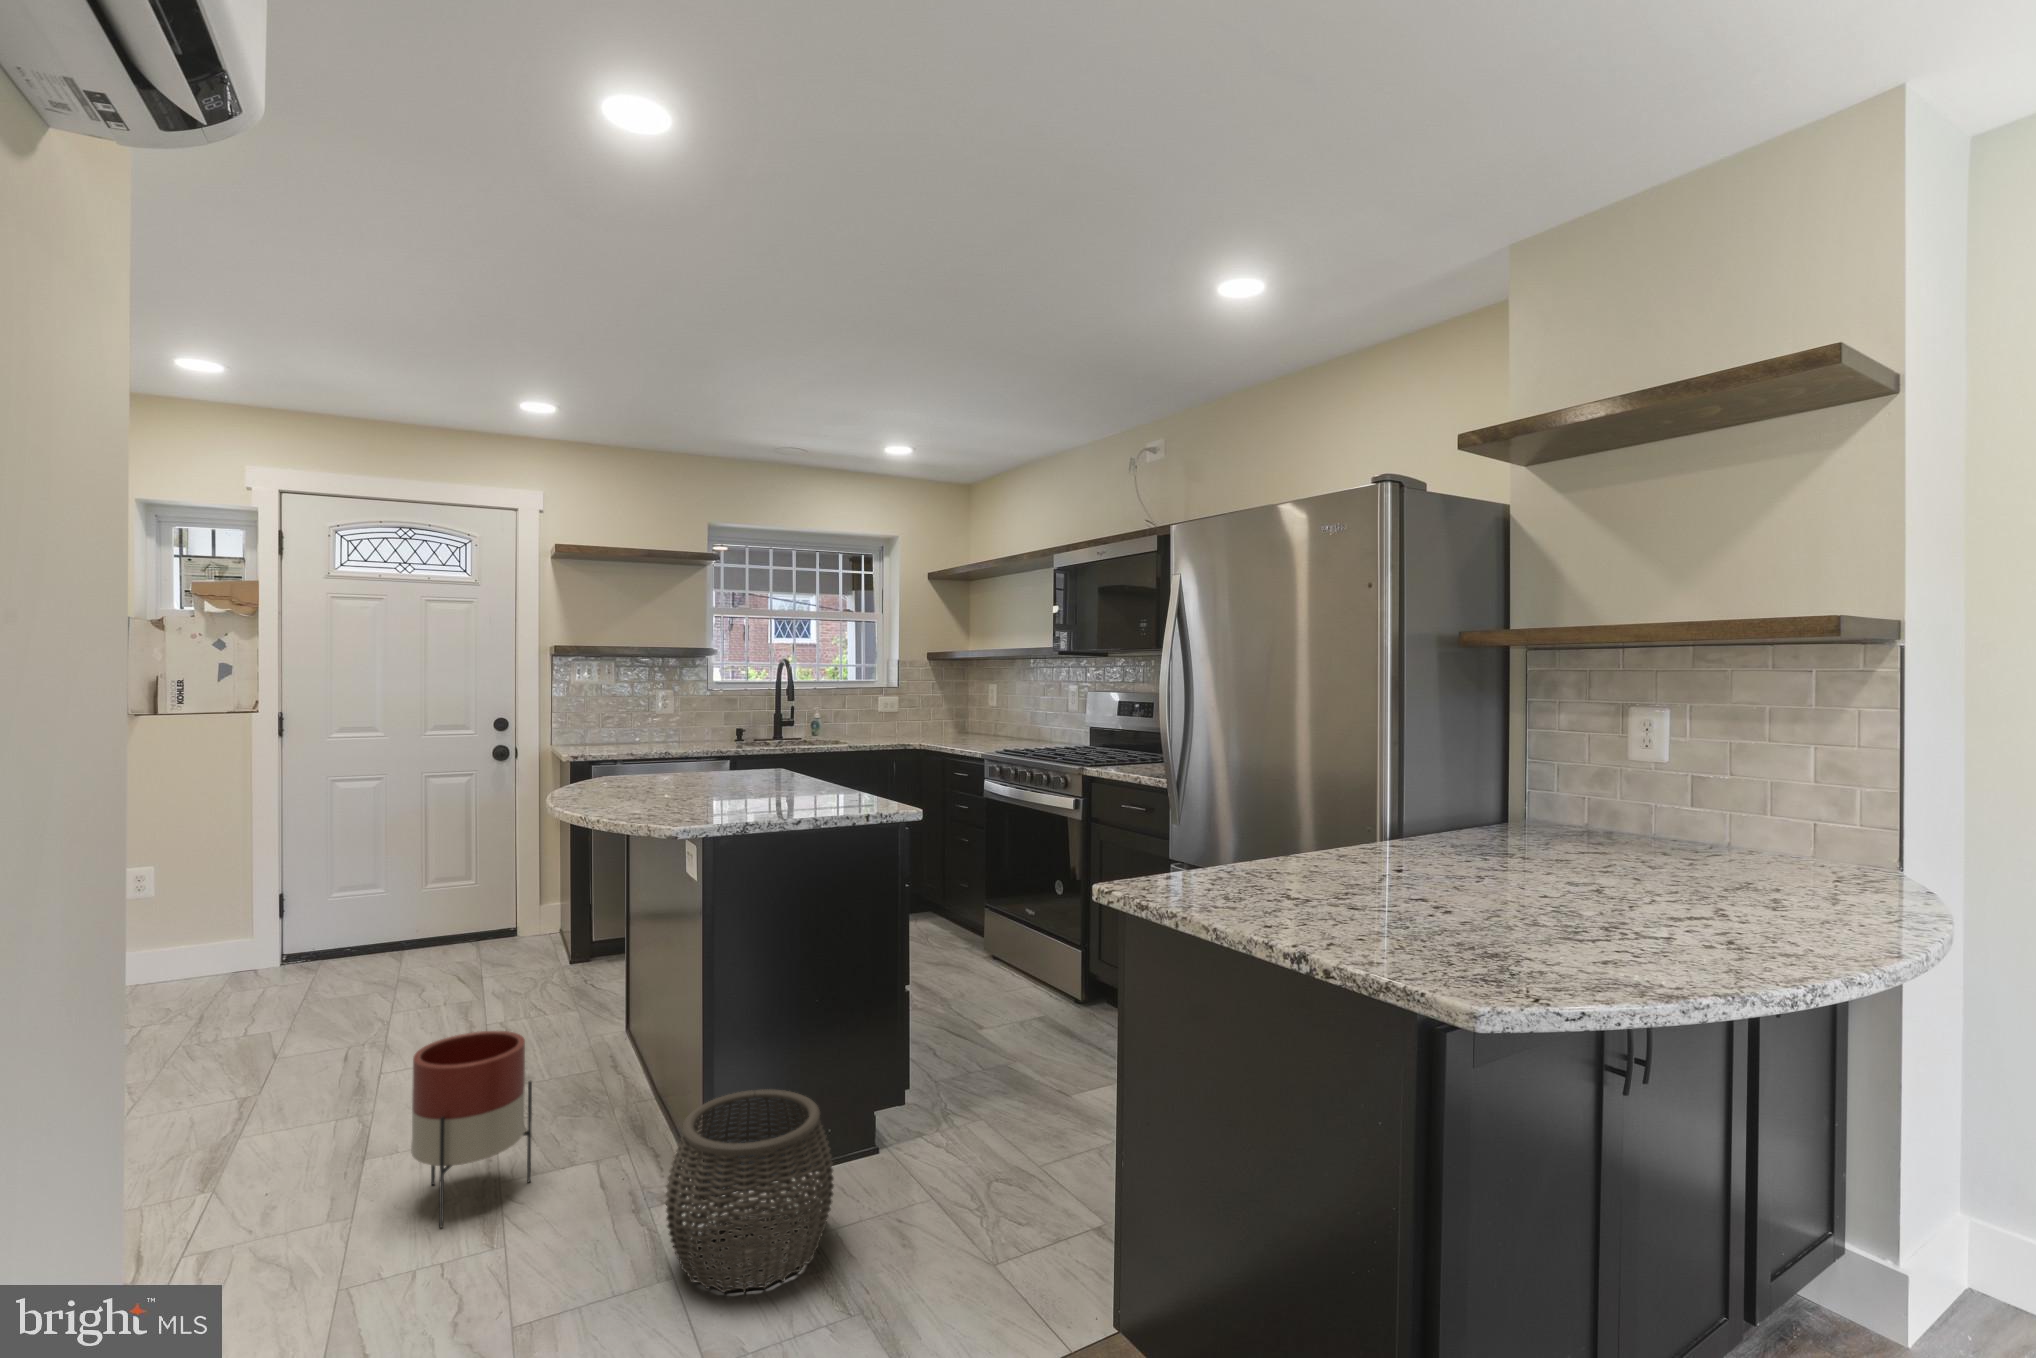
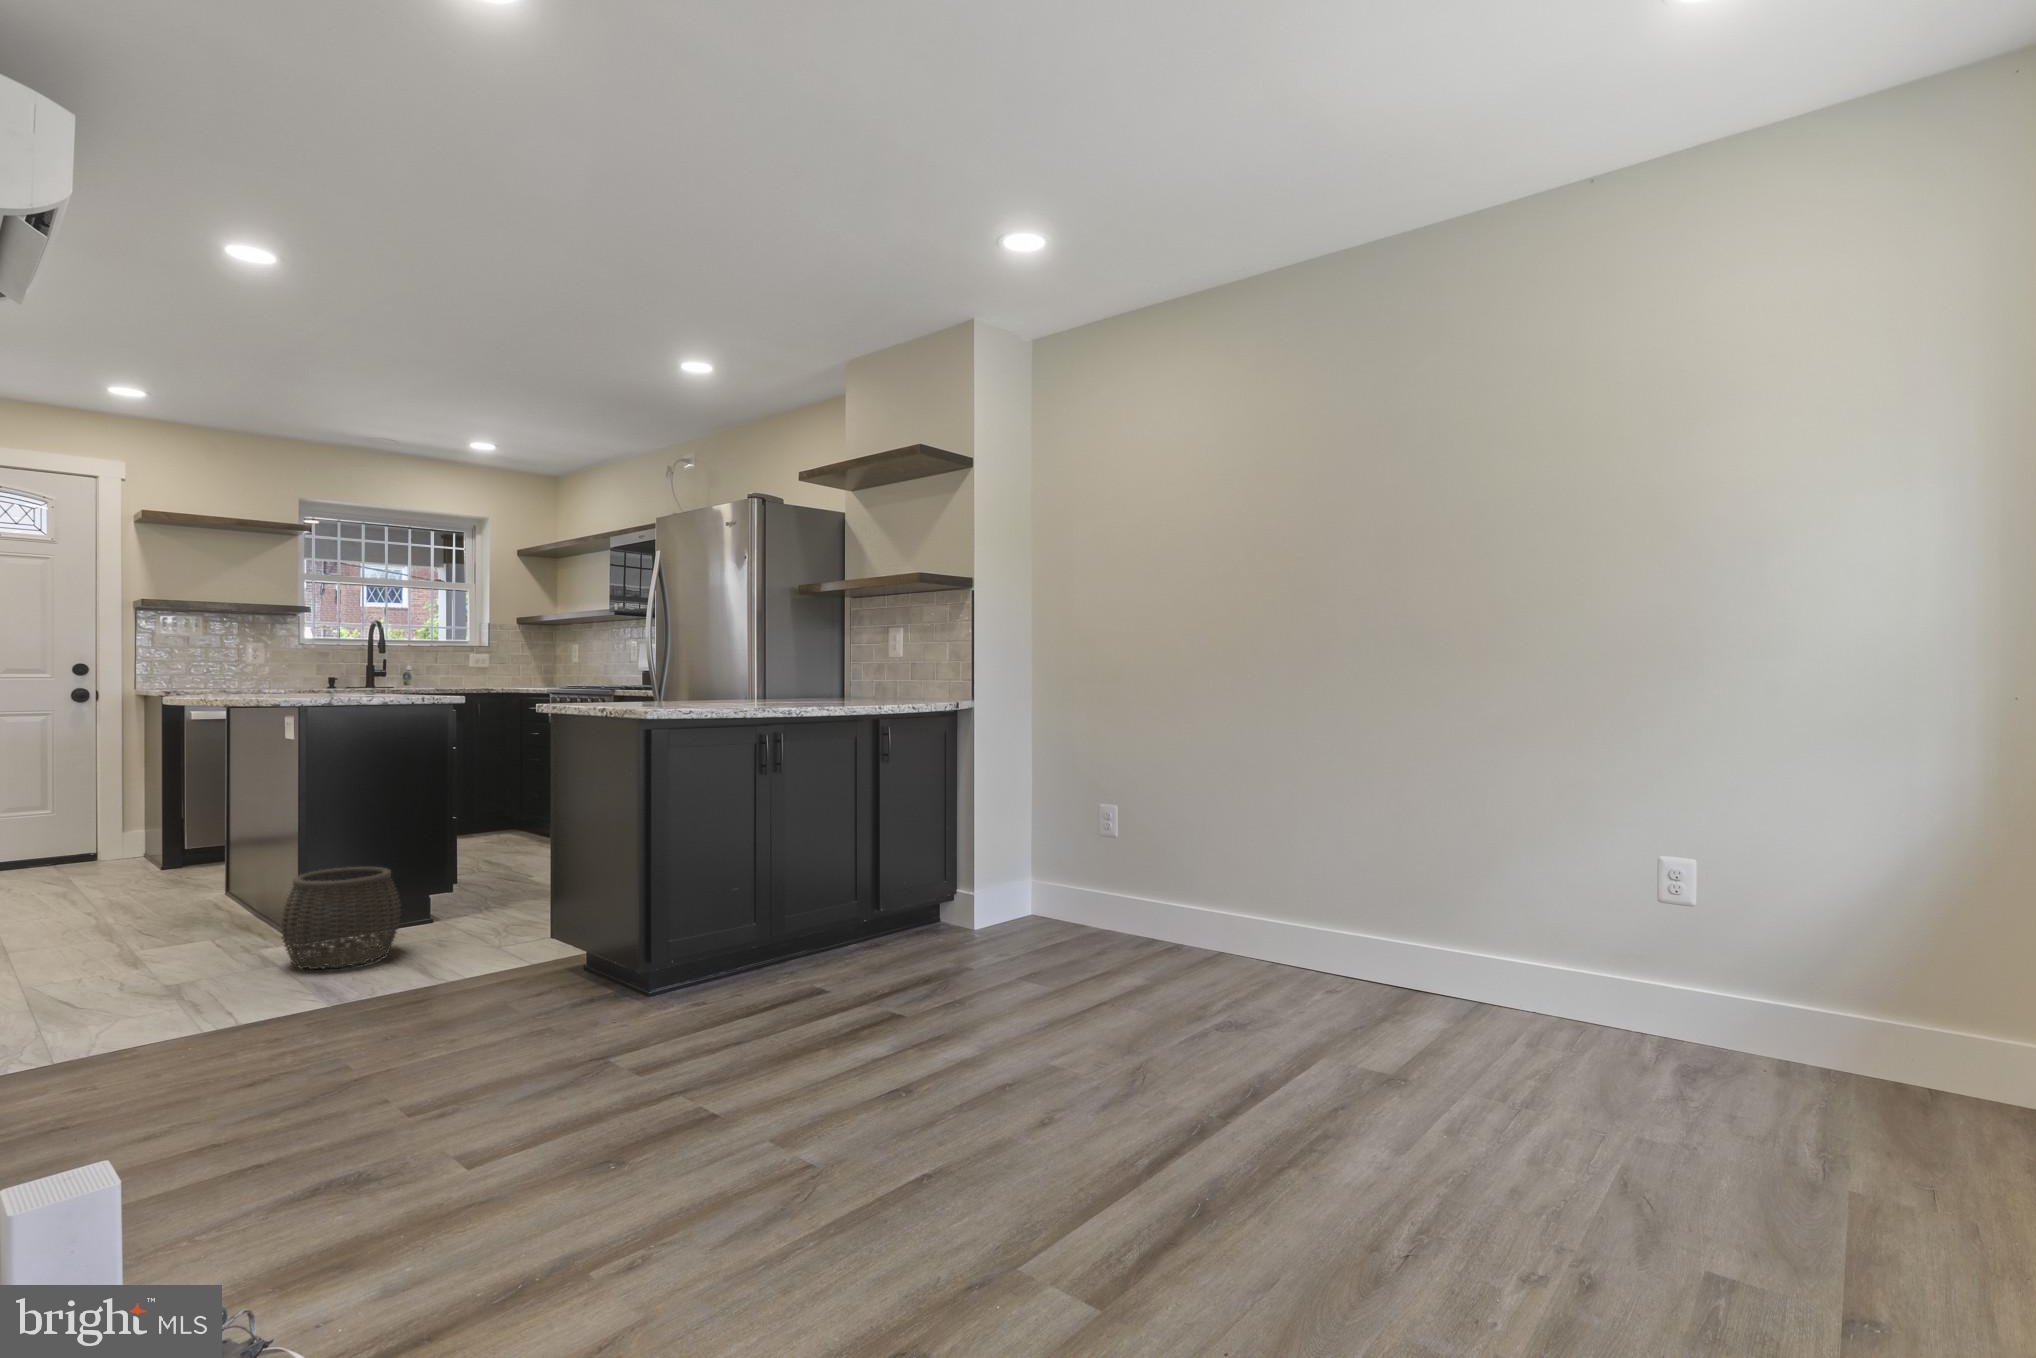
planter: present [411,1031,532,1228] -> none [69,852,166,970]

